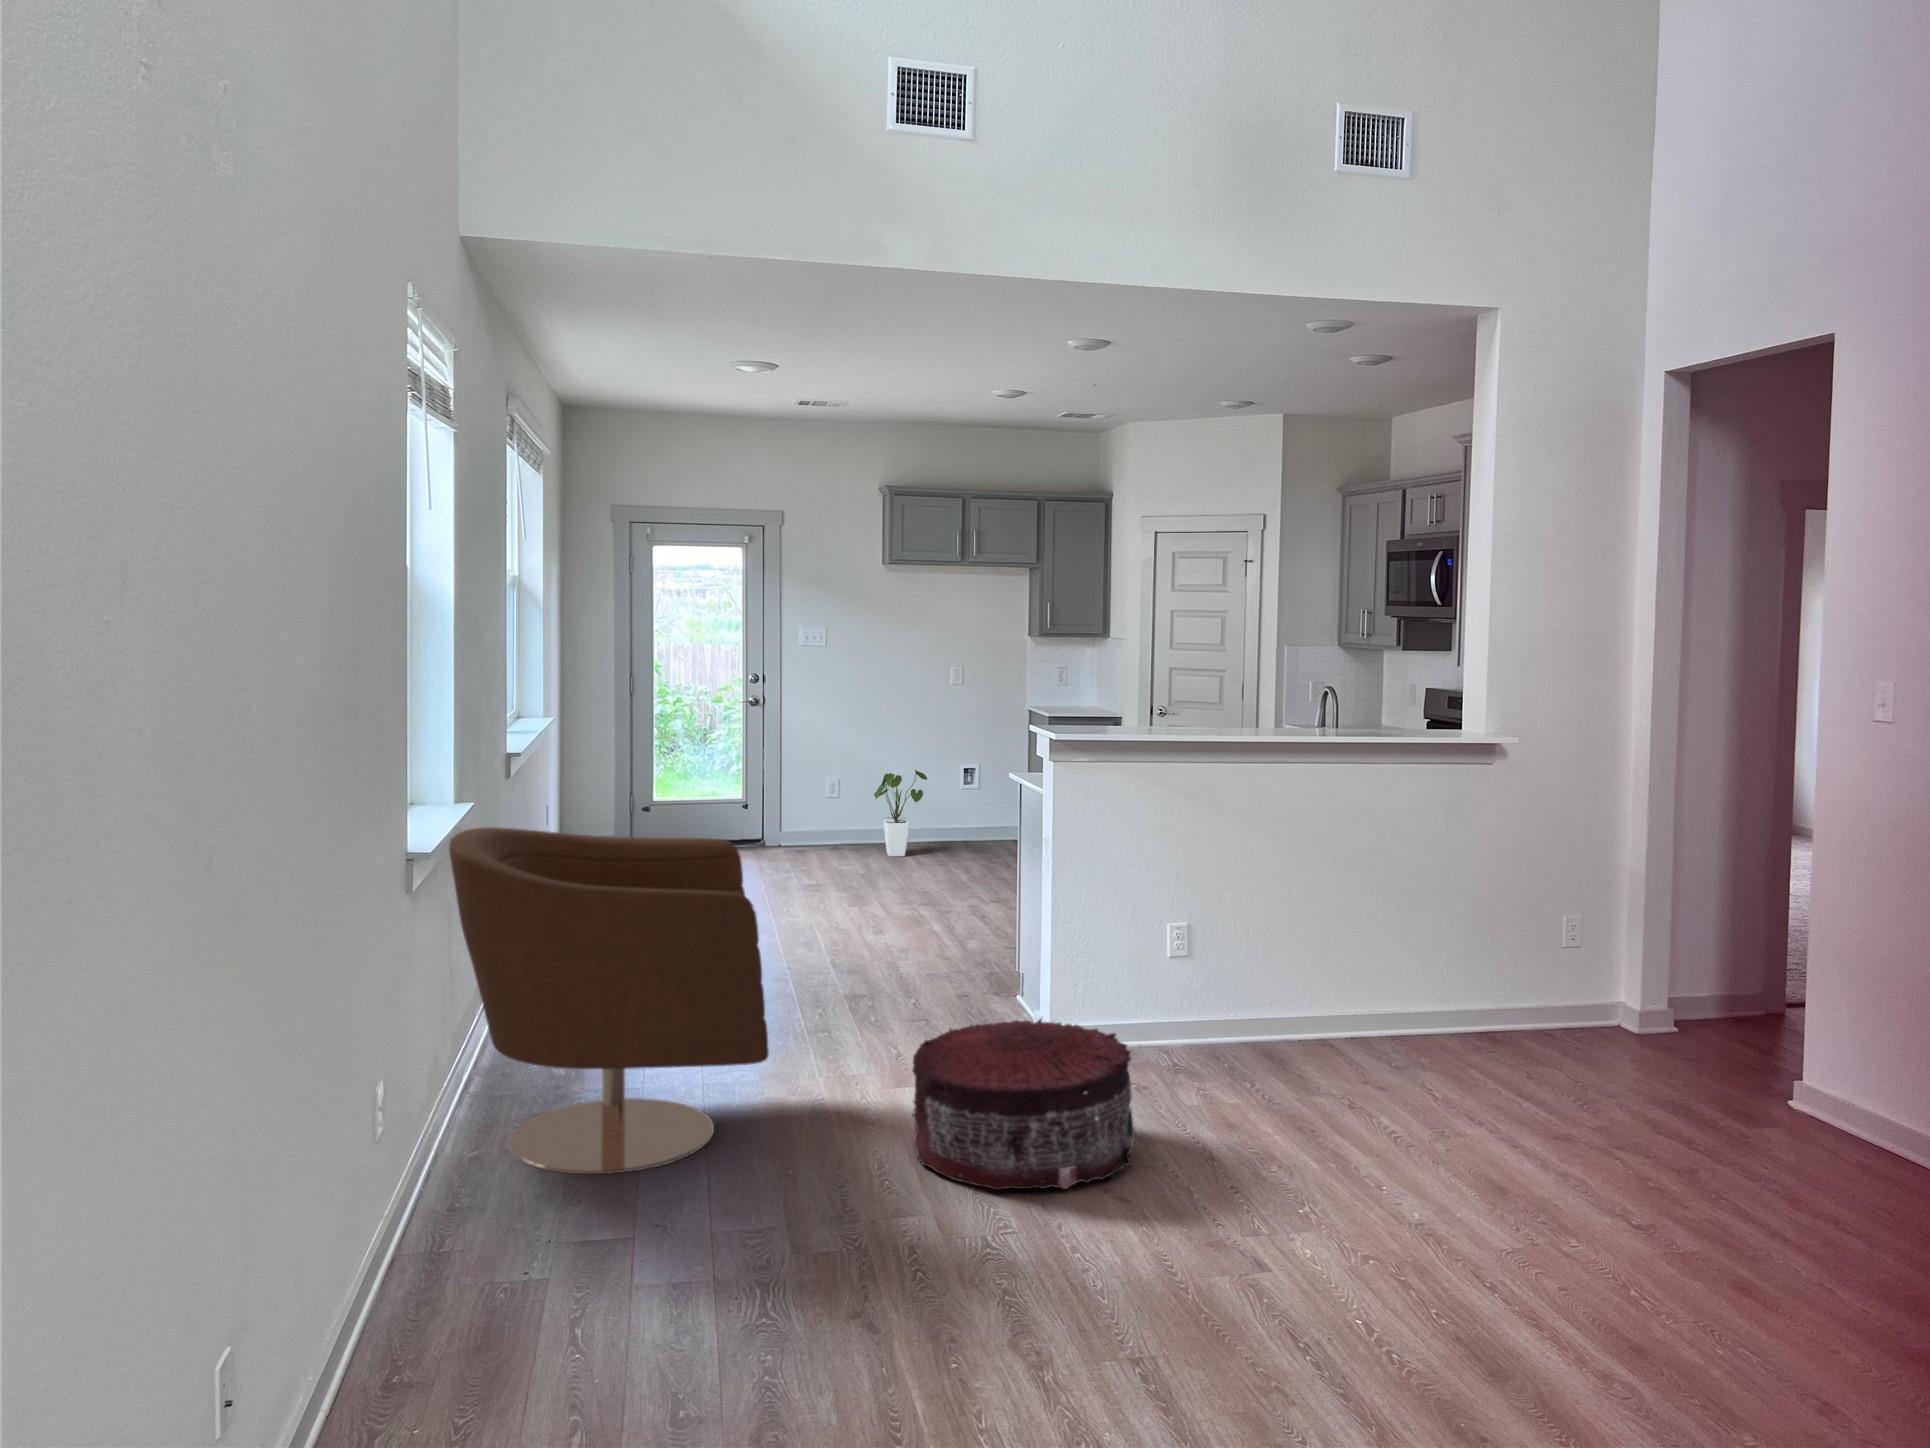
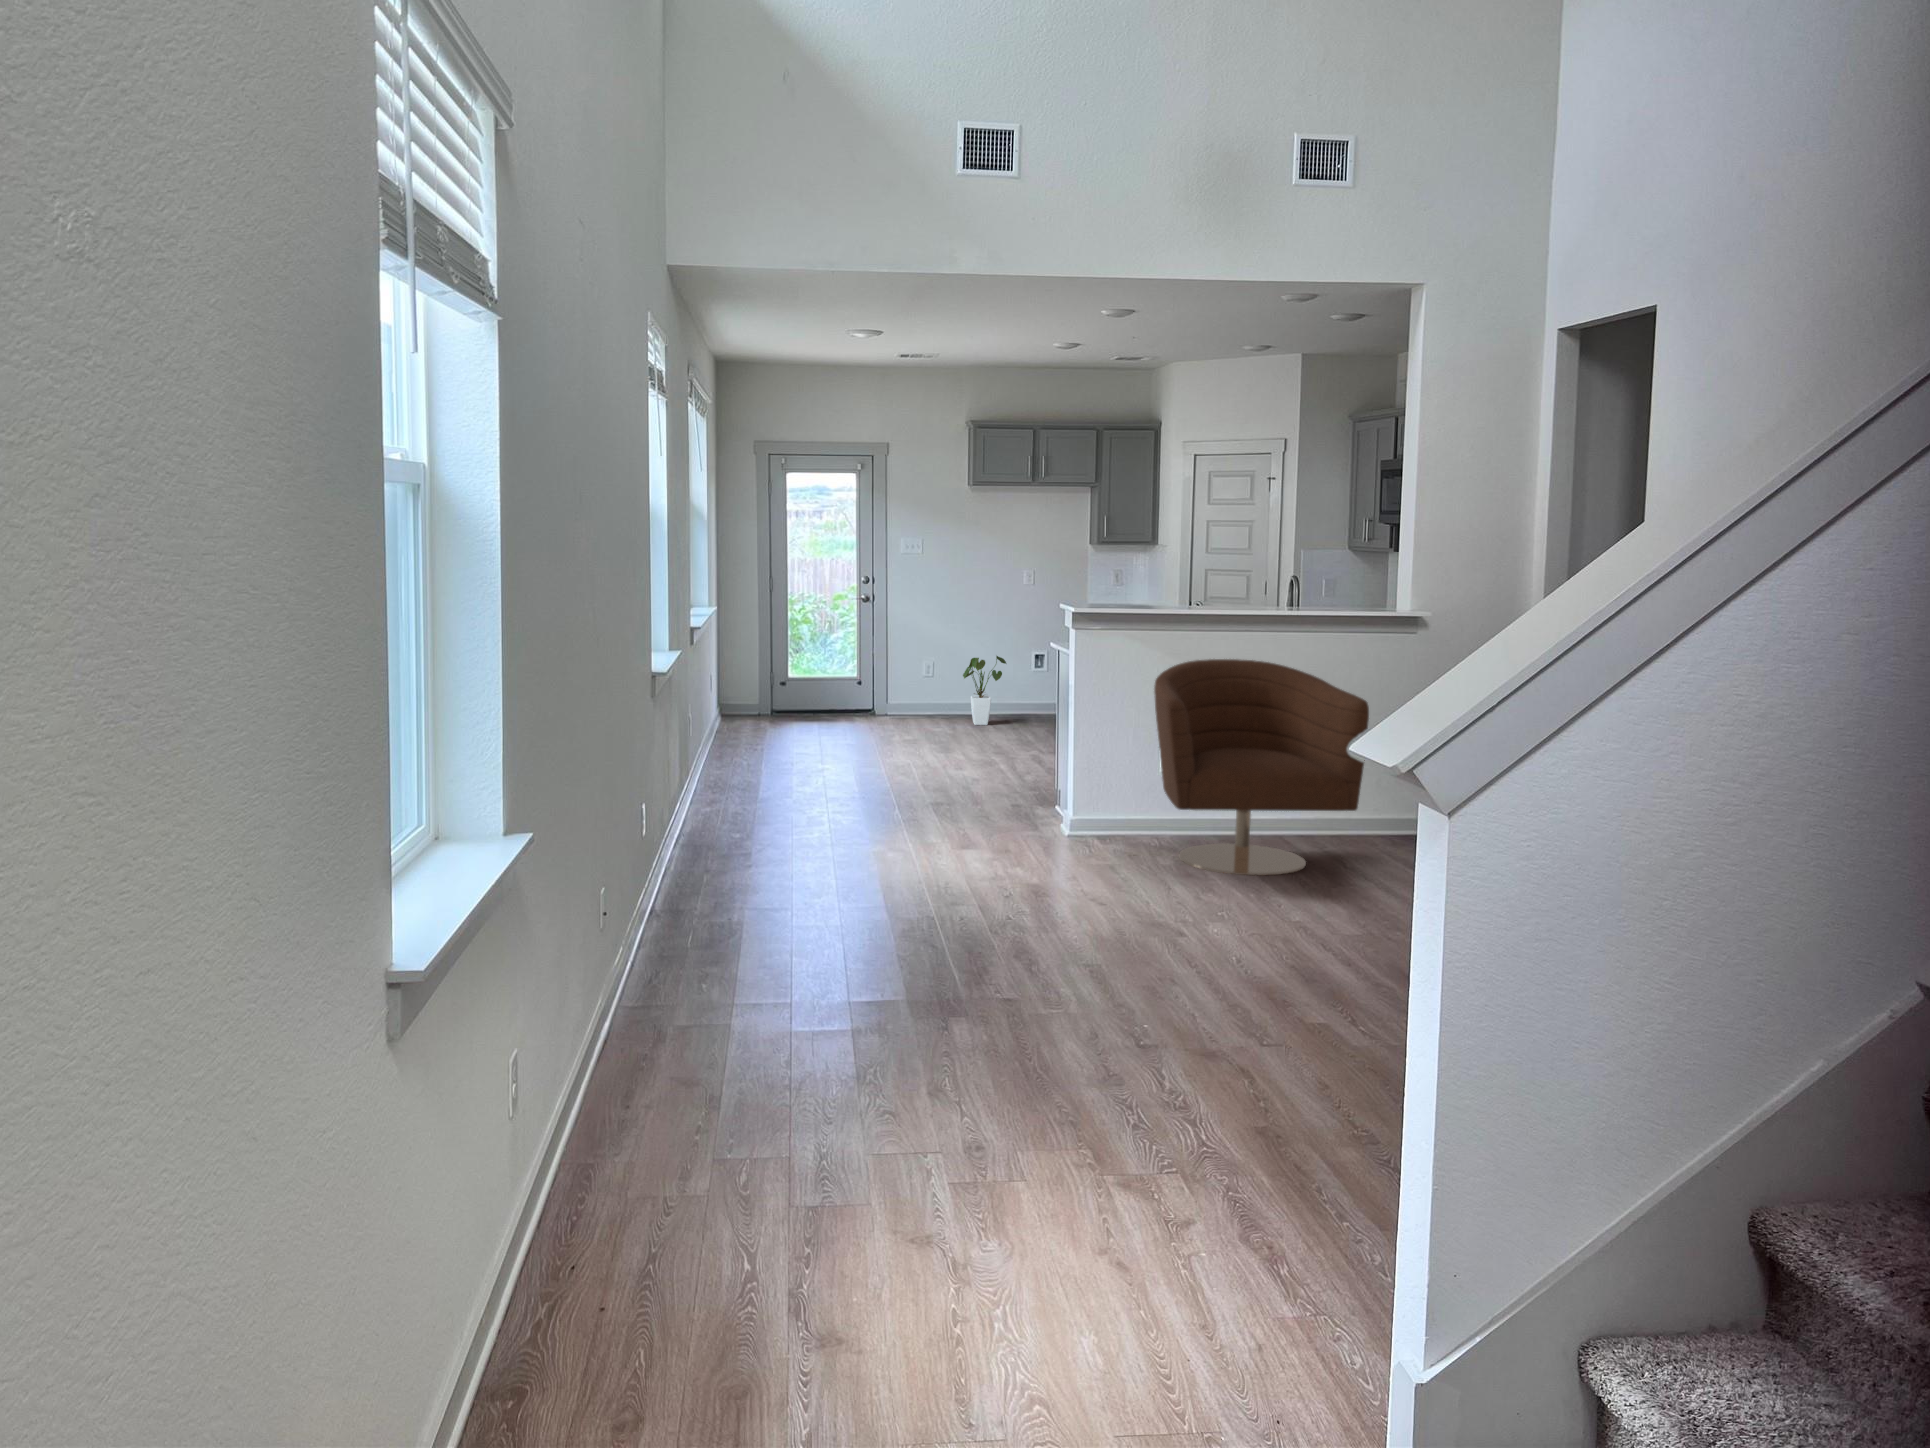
armchair: present [449,827,769,1174] -> present [1154,659,1369,875]
pouf: present [912,1019,1134,1190] -> none [974,802,1125,905]

